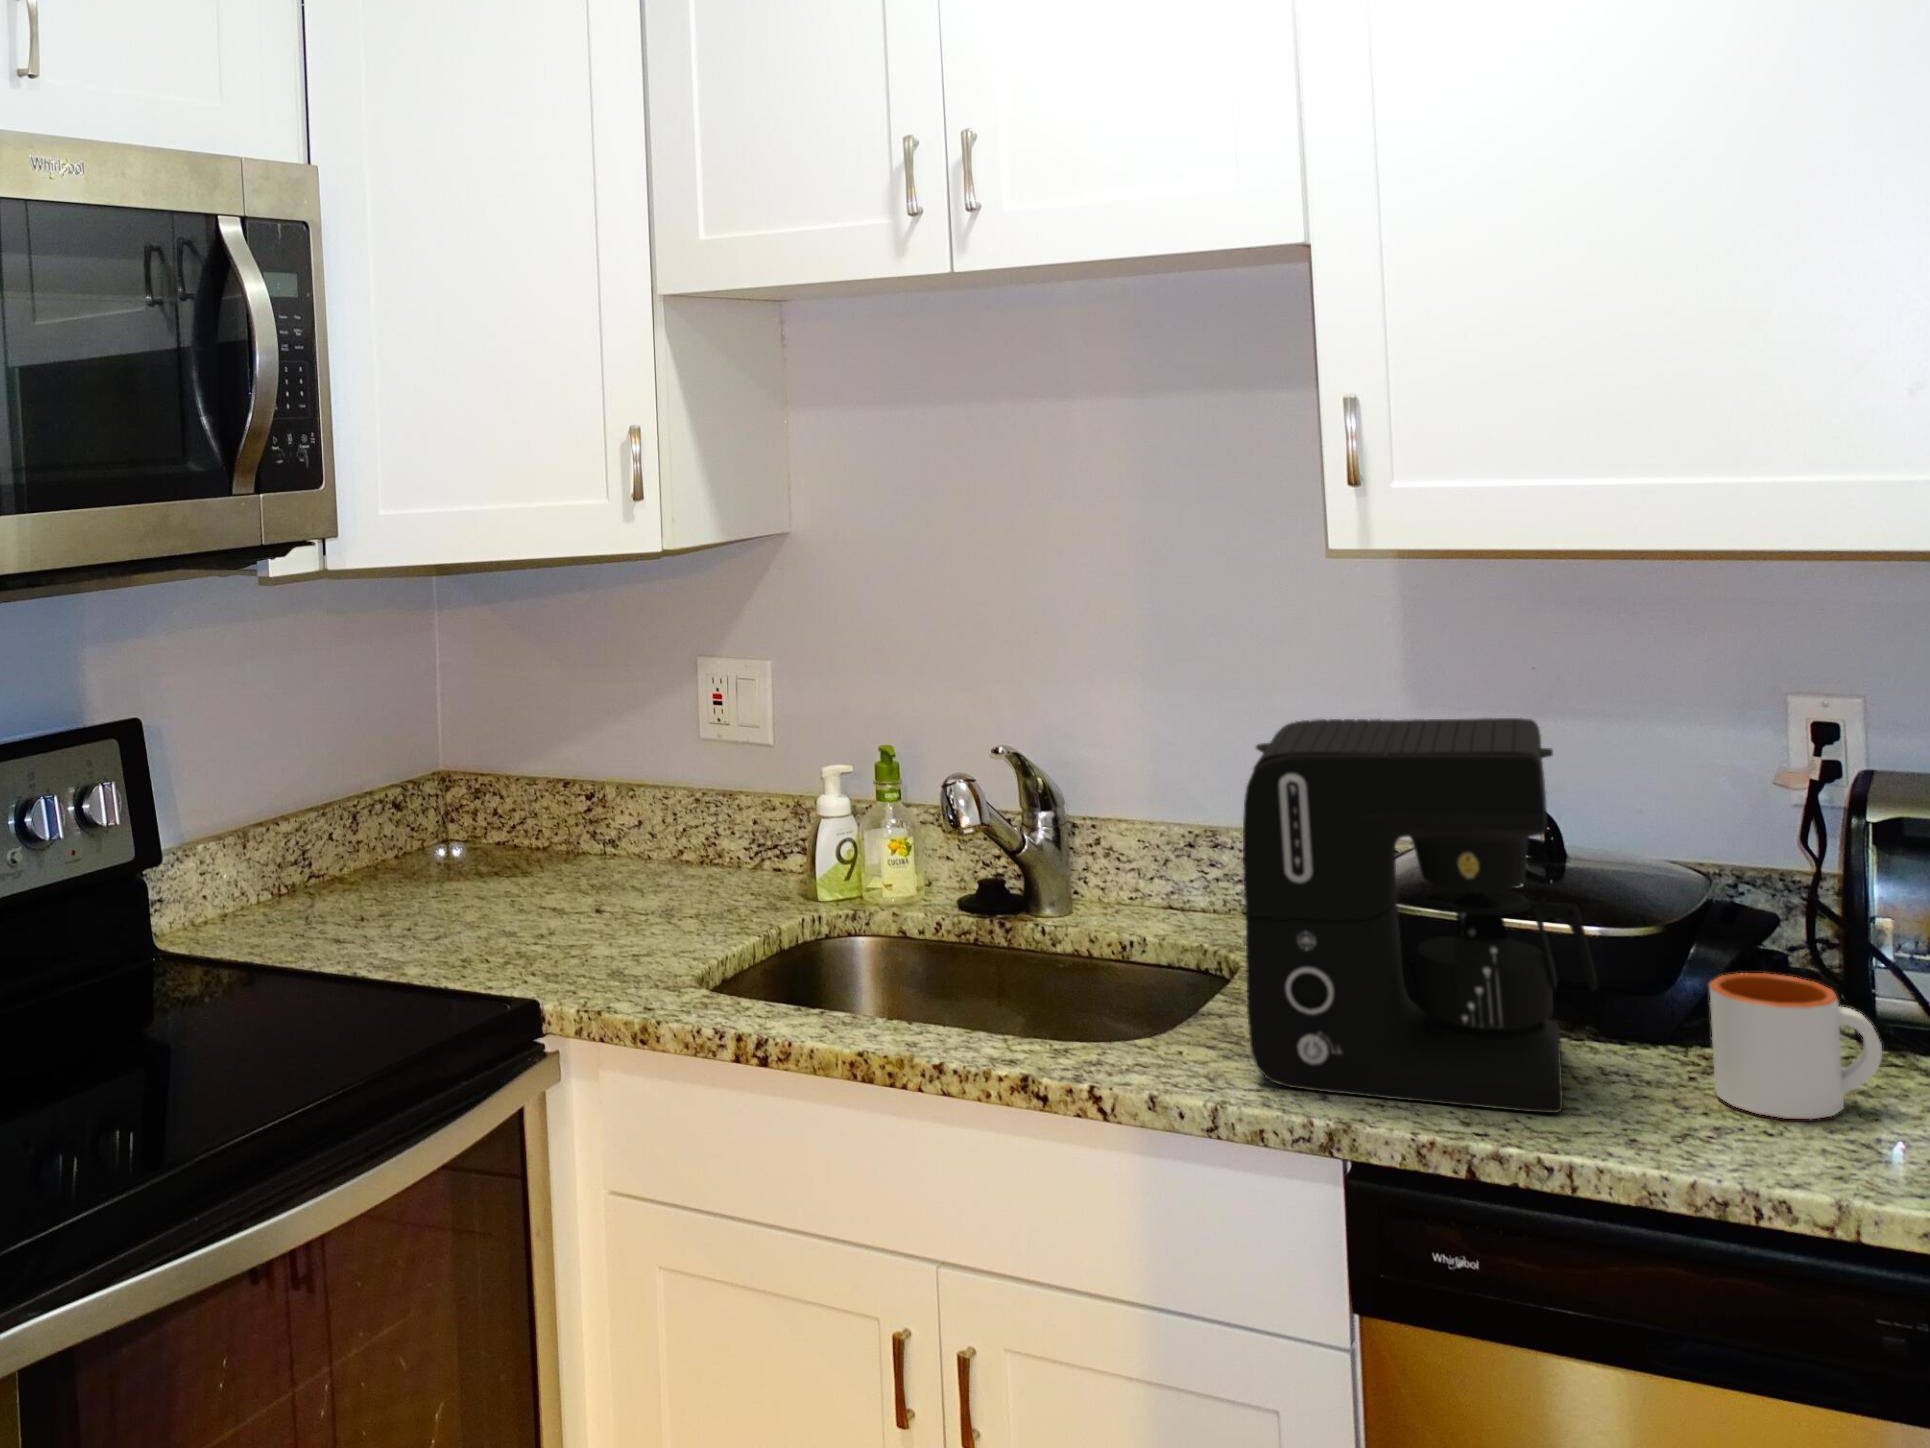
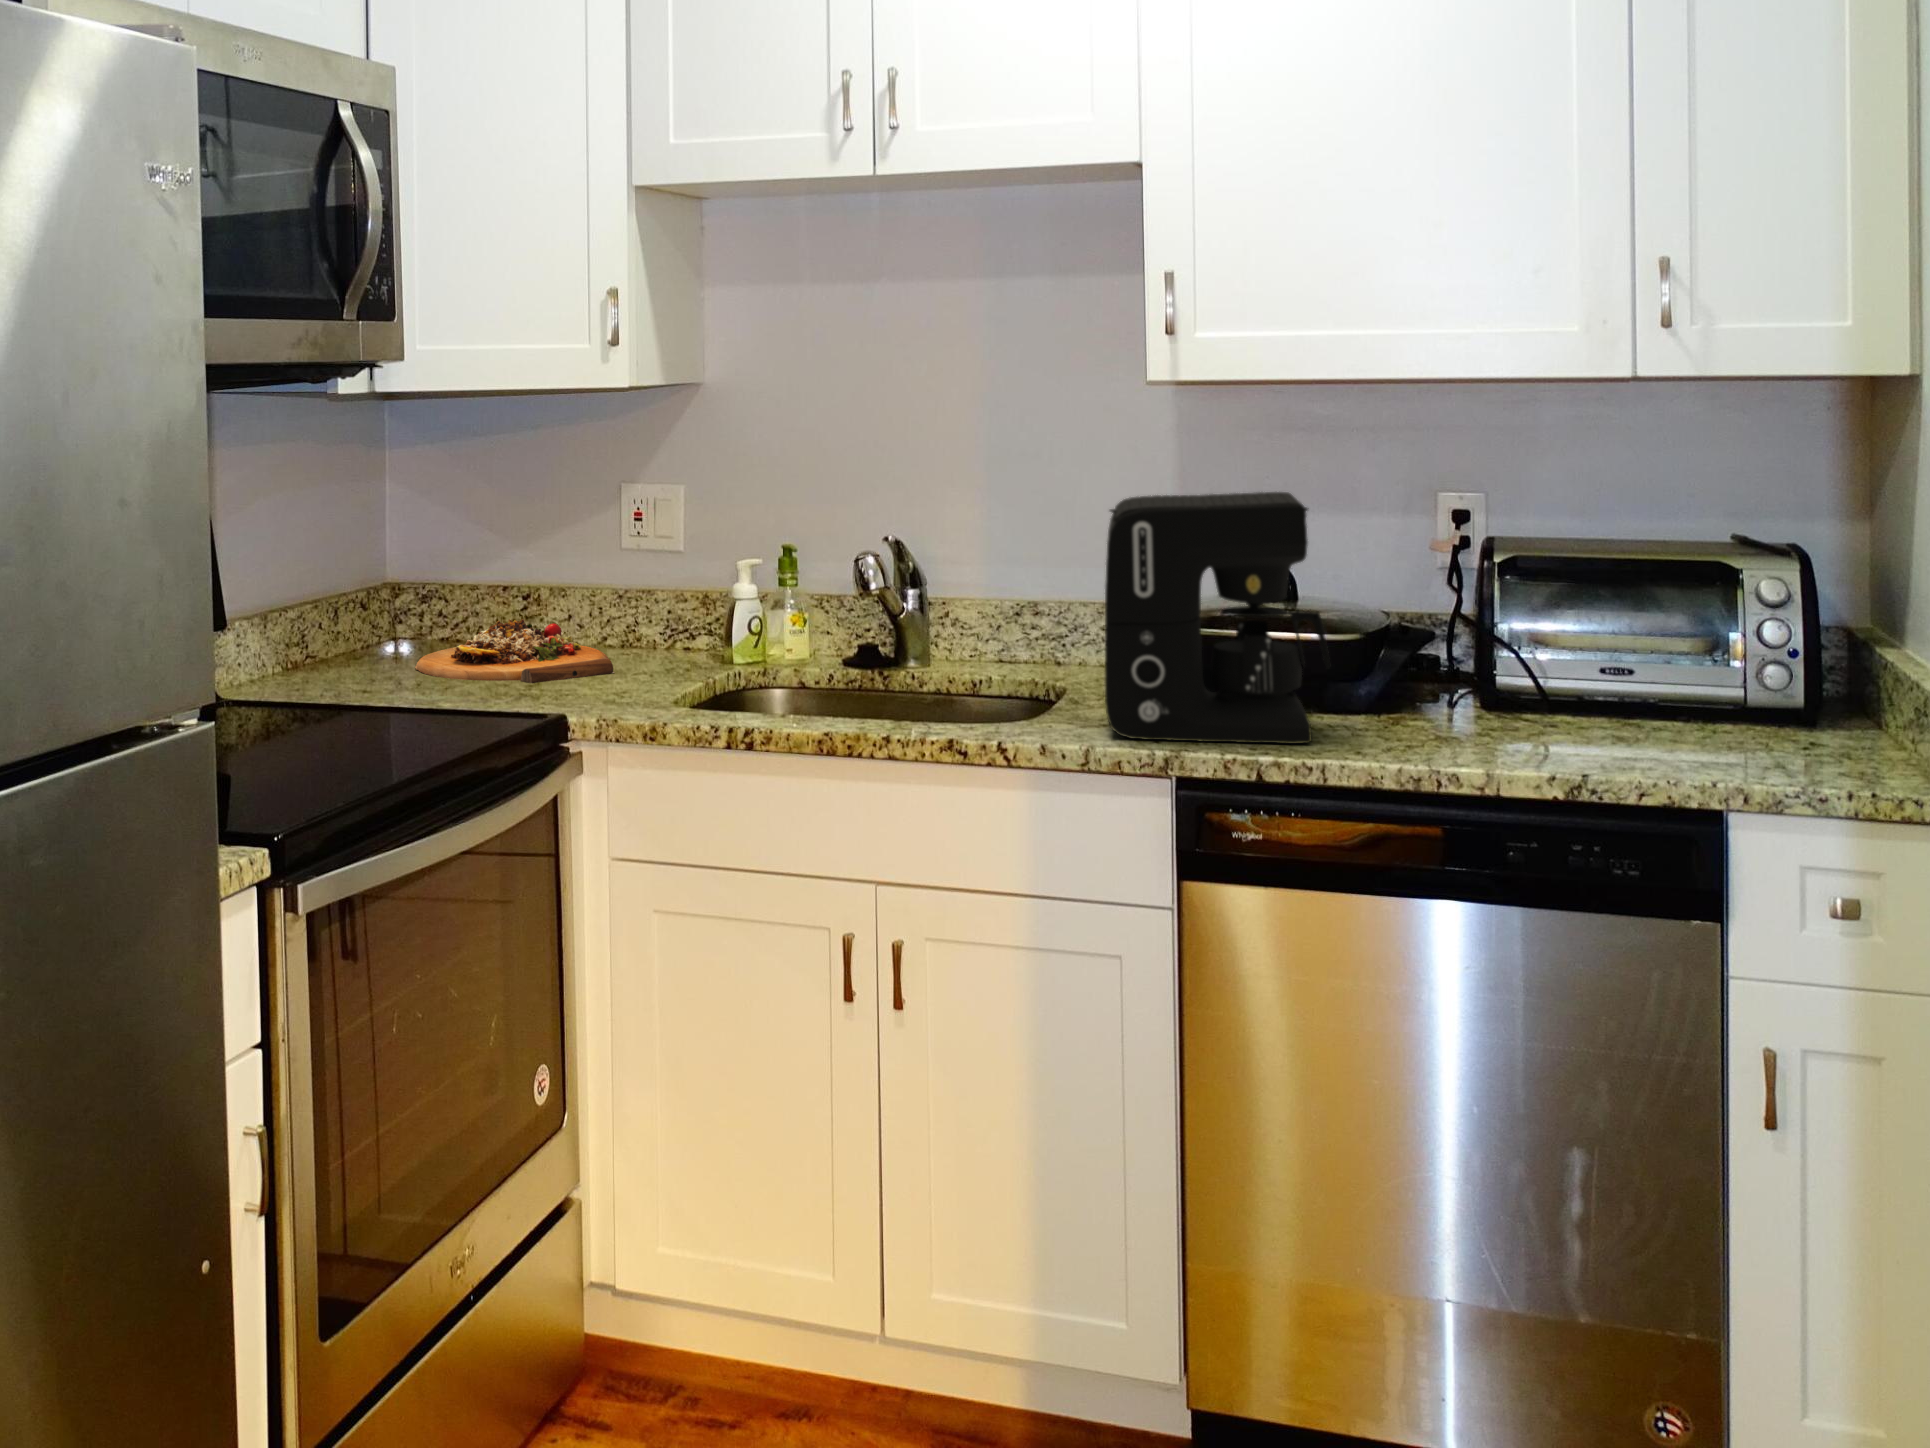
cutting board: none [429,833,671,929] -> present [415,620,614,683]
mug: present [1709,973,1882,1119] -> none [1401,655,1506,742]

